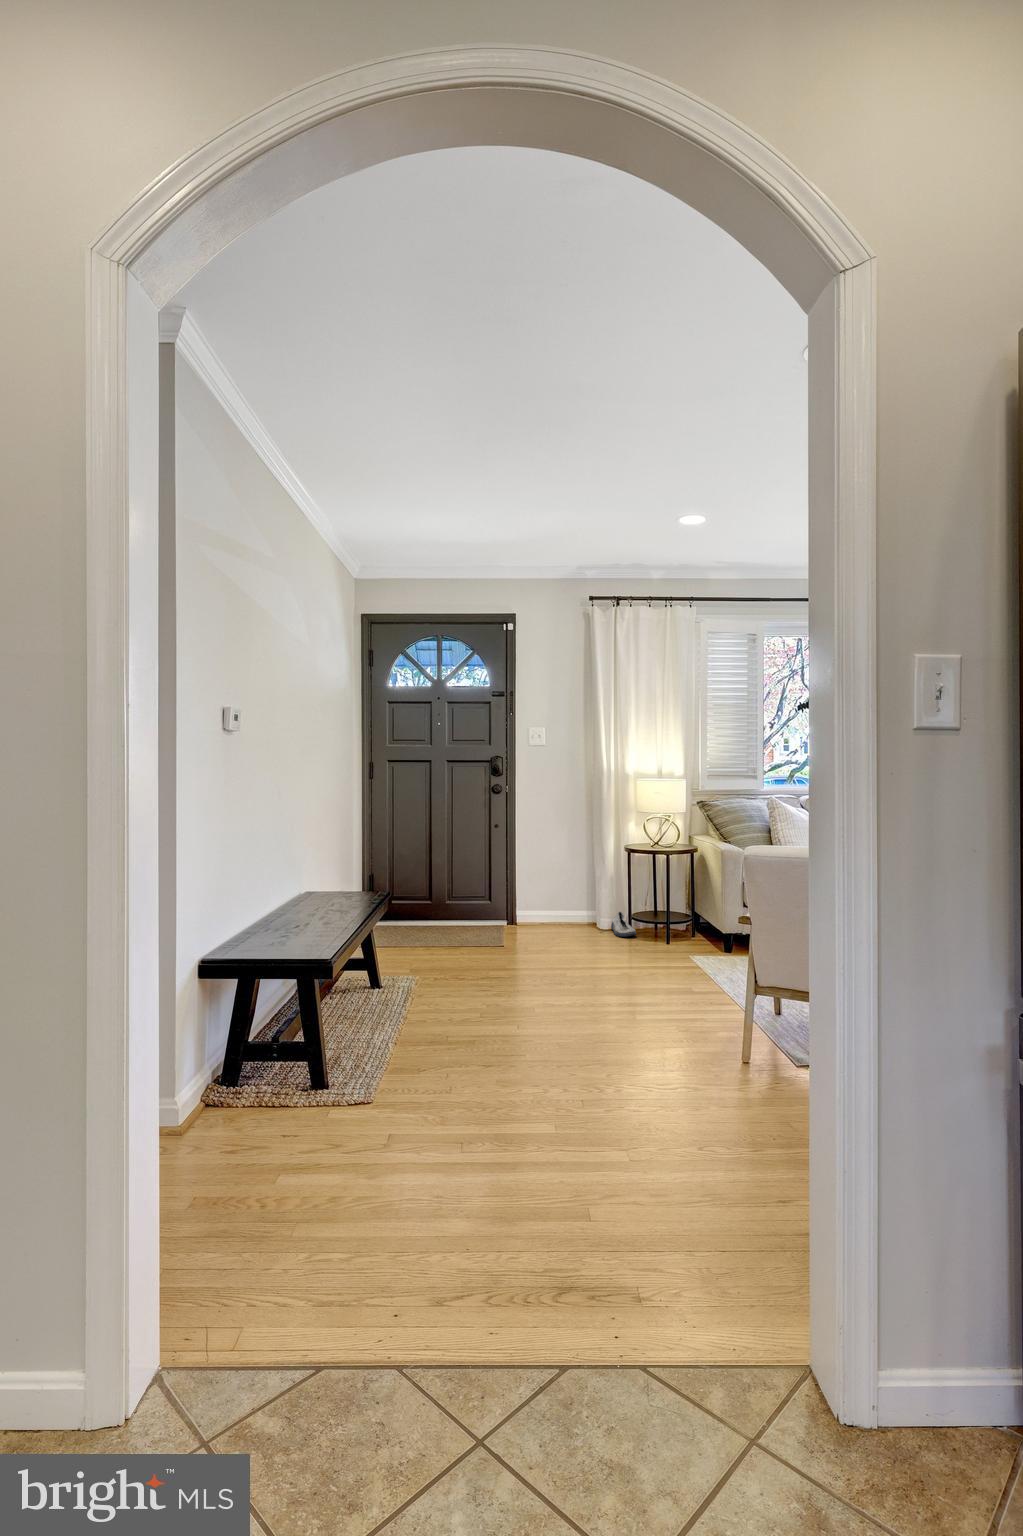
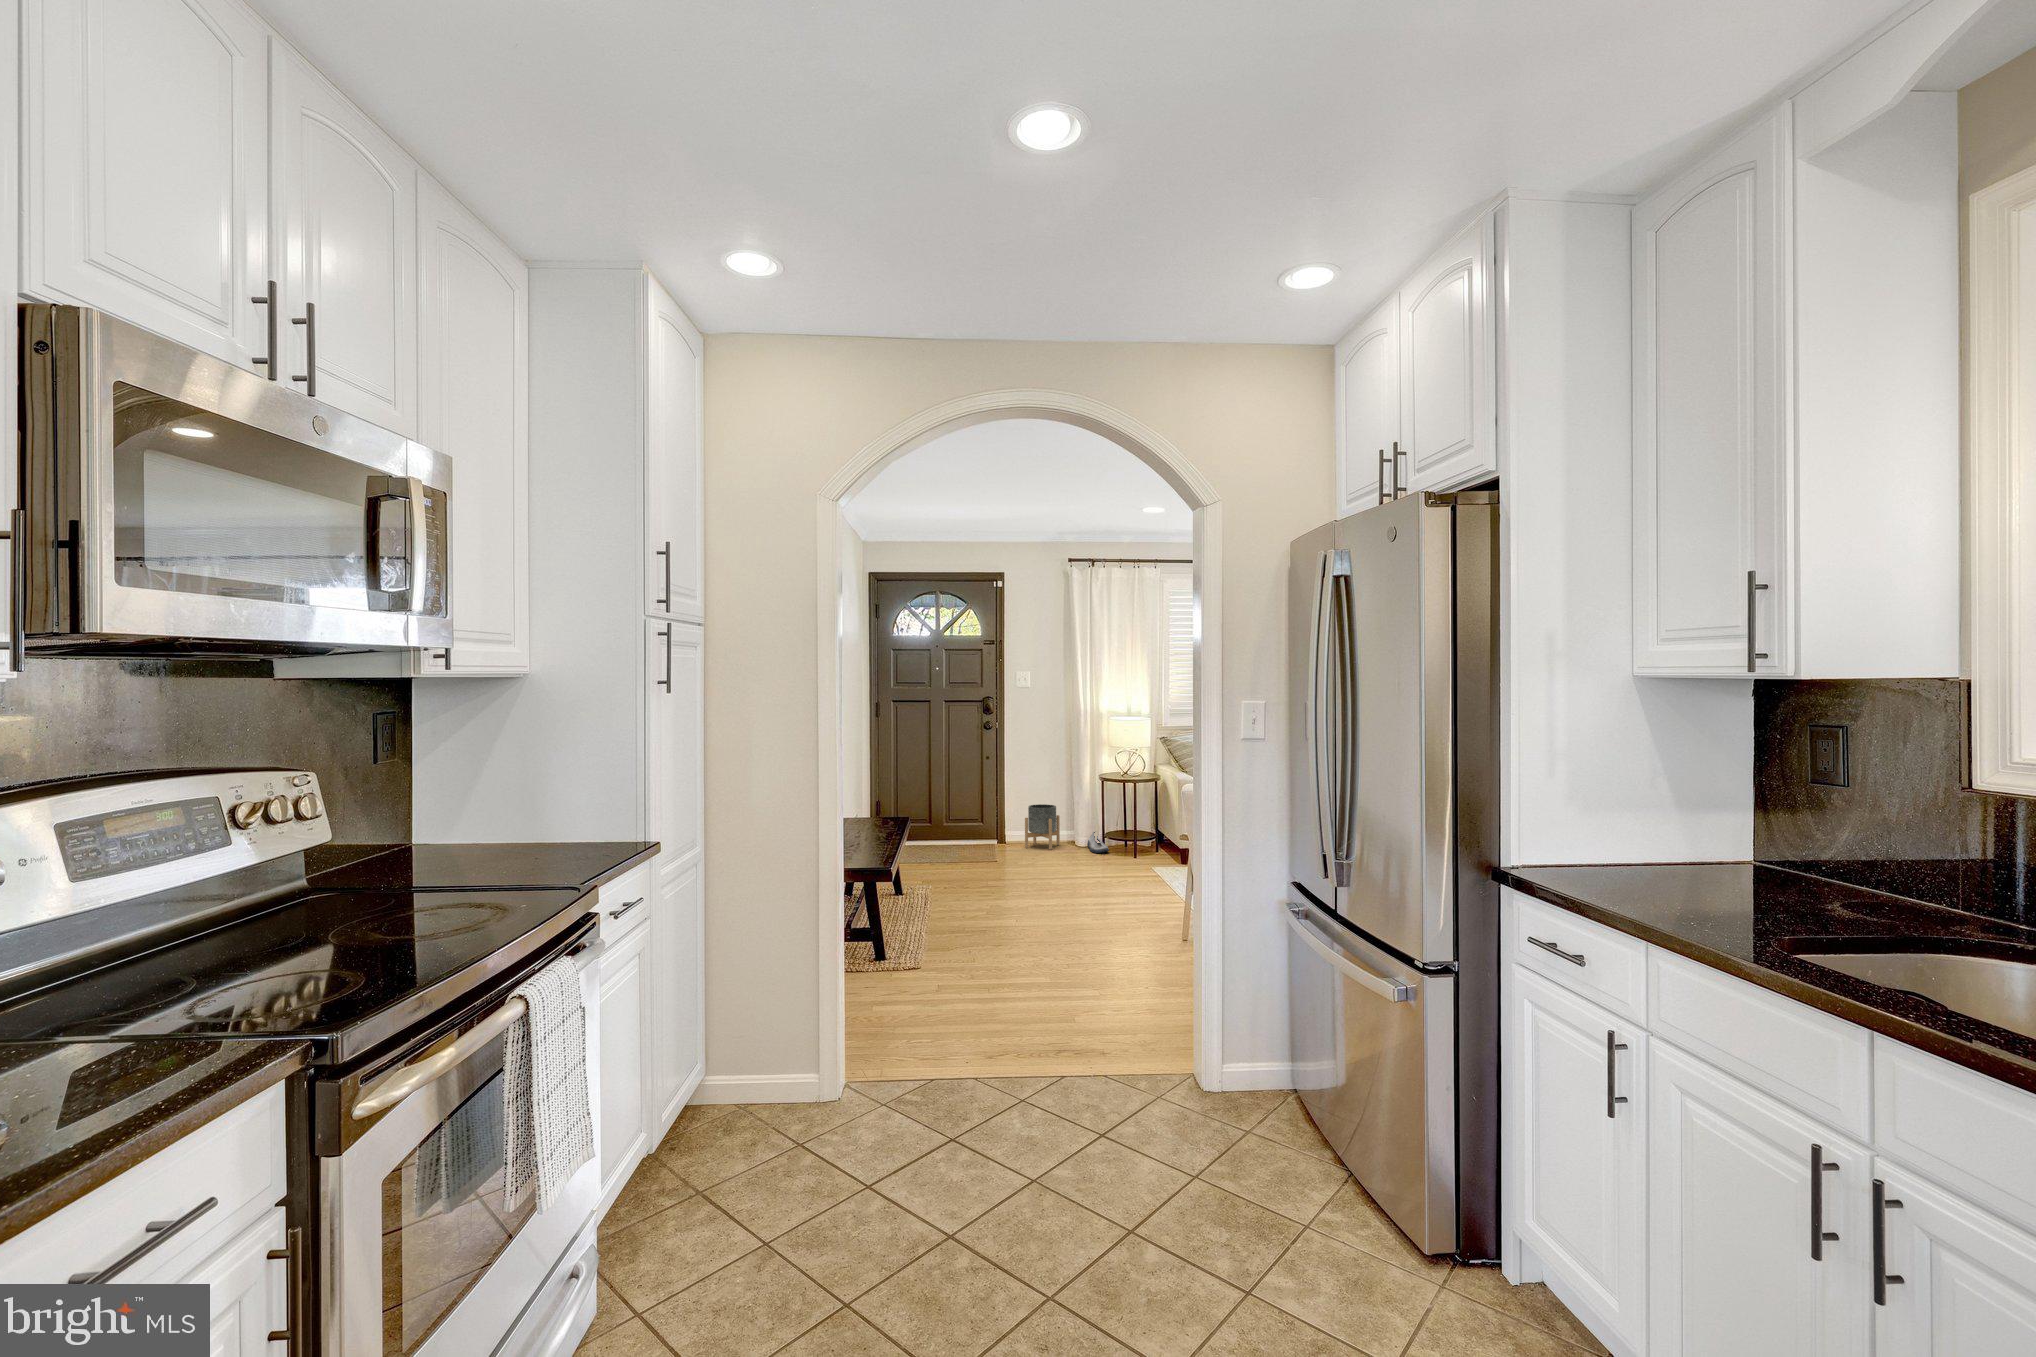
planter: none [538,880,579,932] -> present [1025,804,1060,850]

